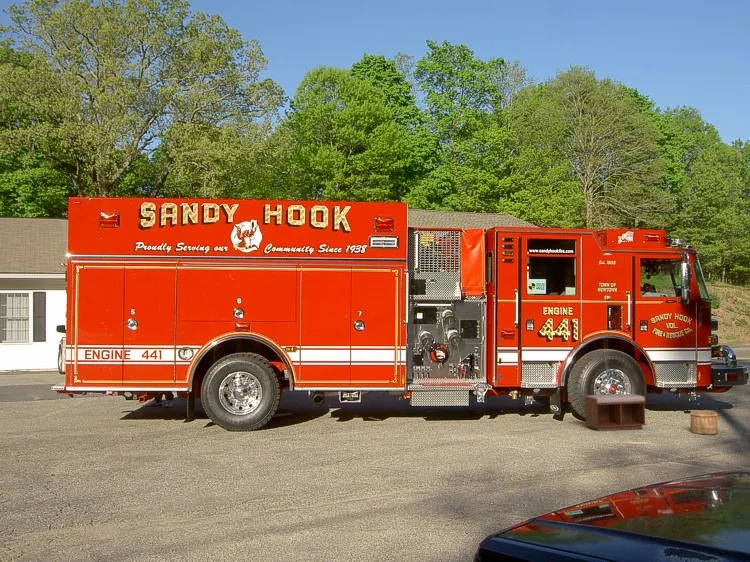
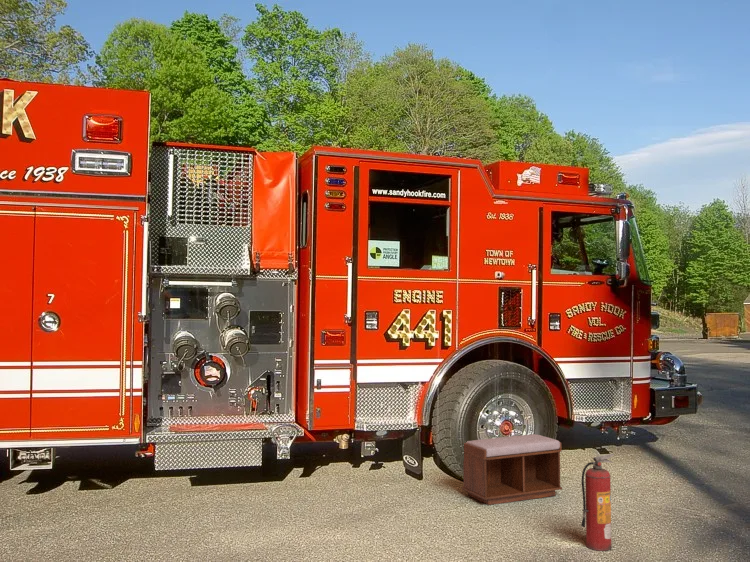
fire extinguisher: none [643,396,662,447] -> present [581,454,614,551]
wooden bucket: present [690,411,718,434] -> none [634,463,680,506]

